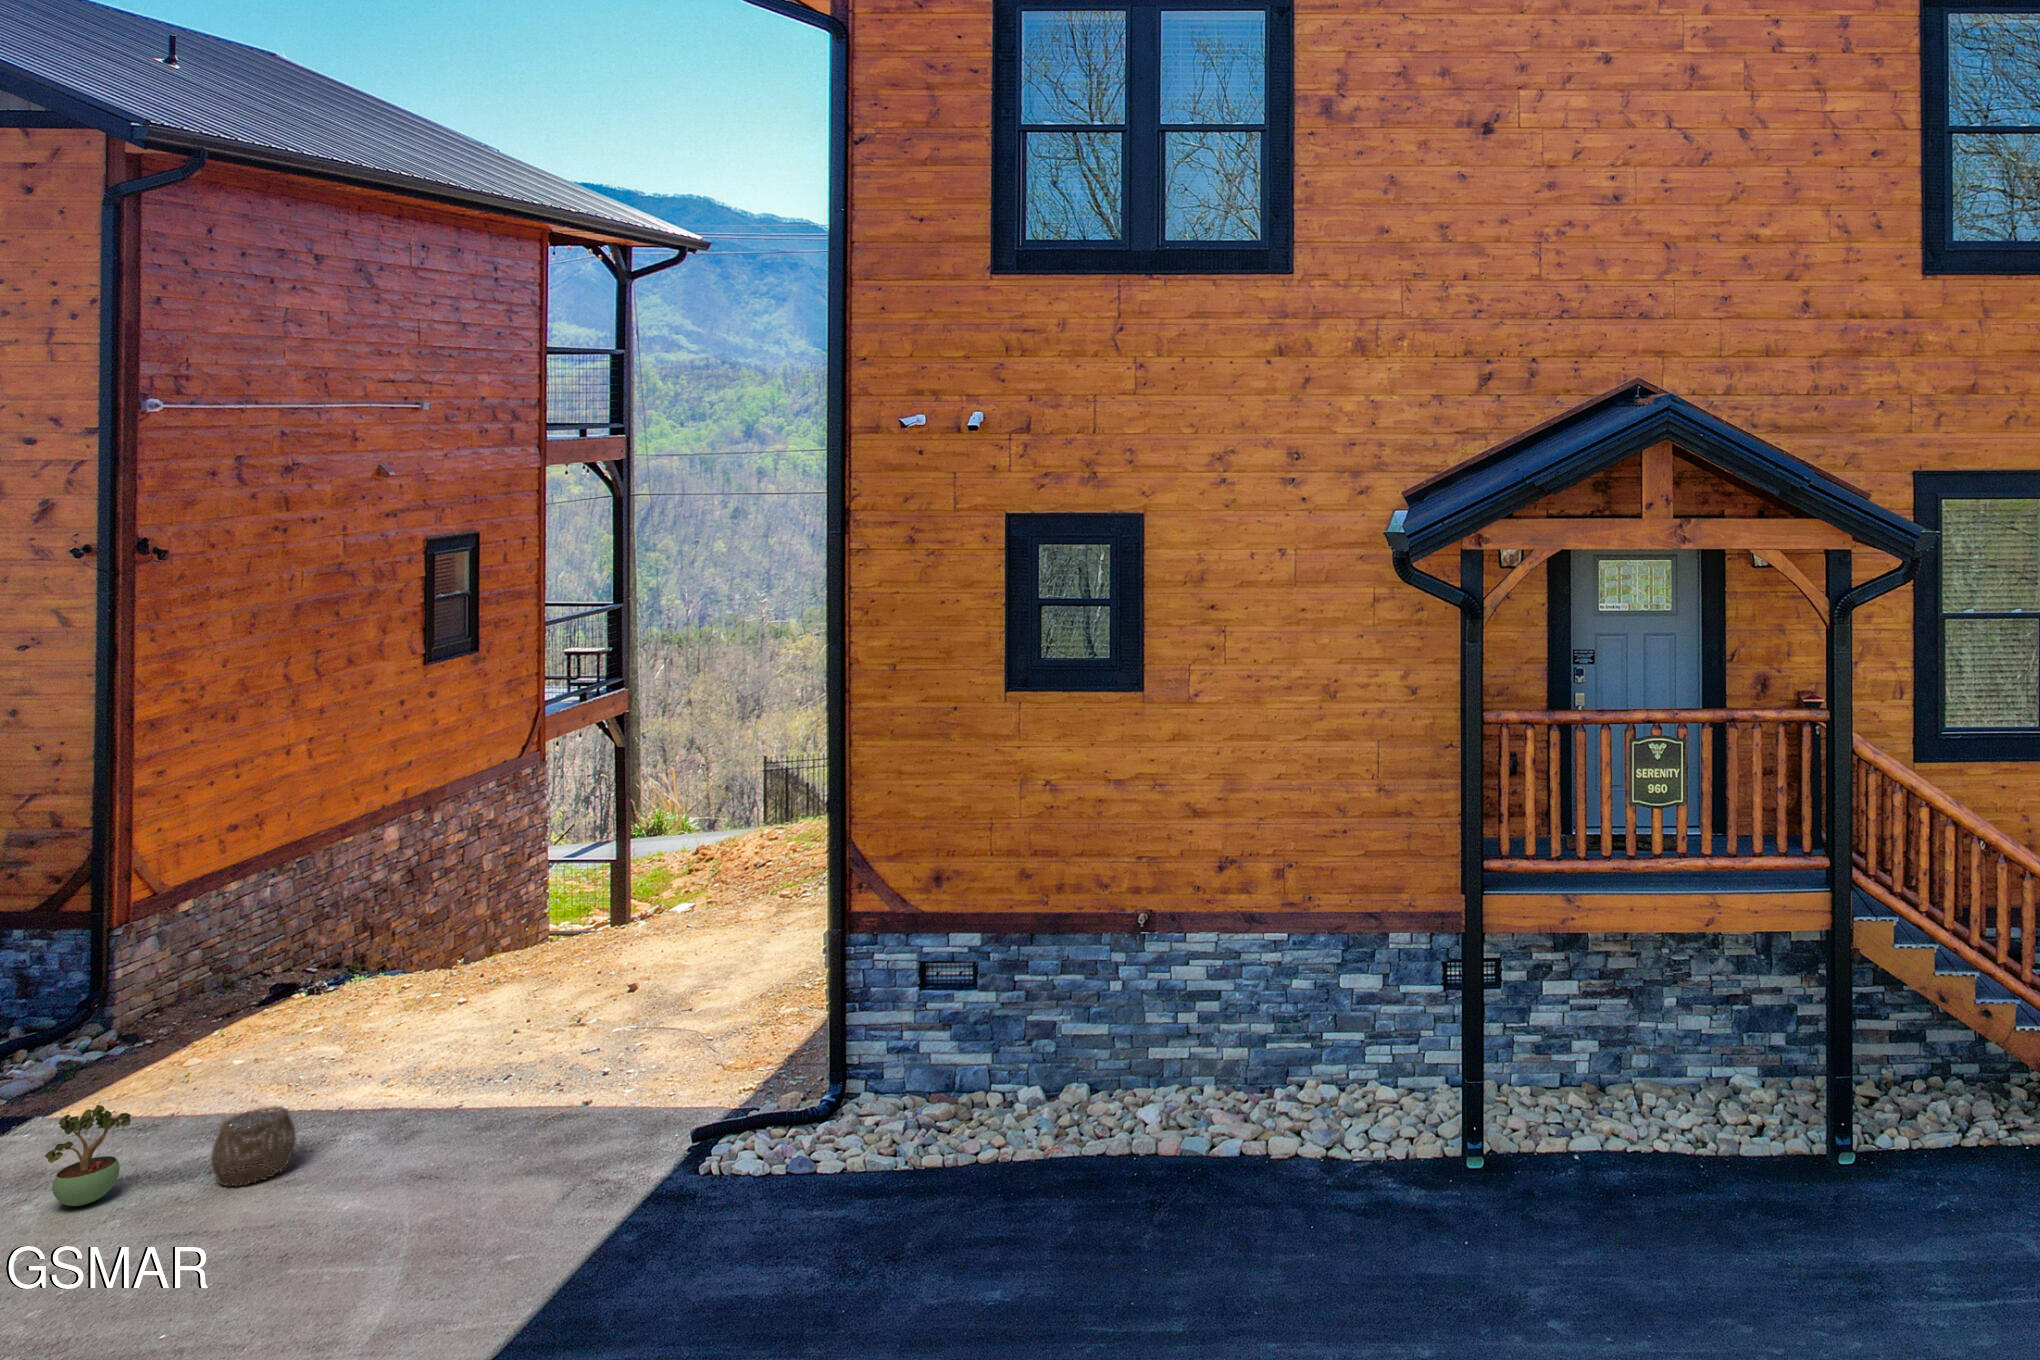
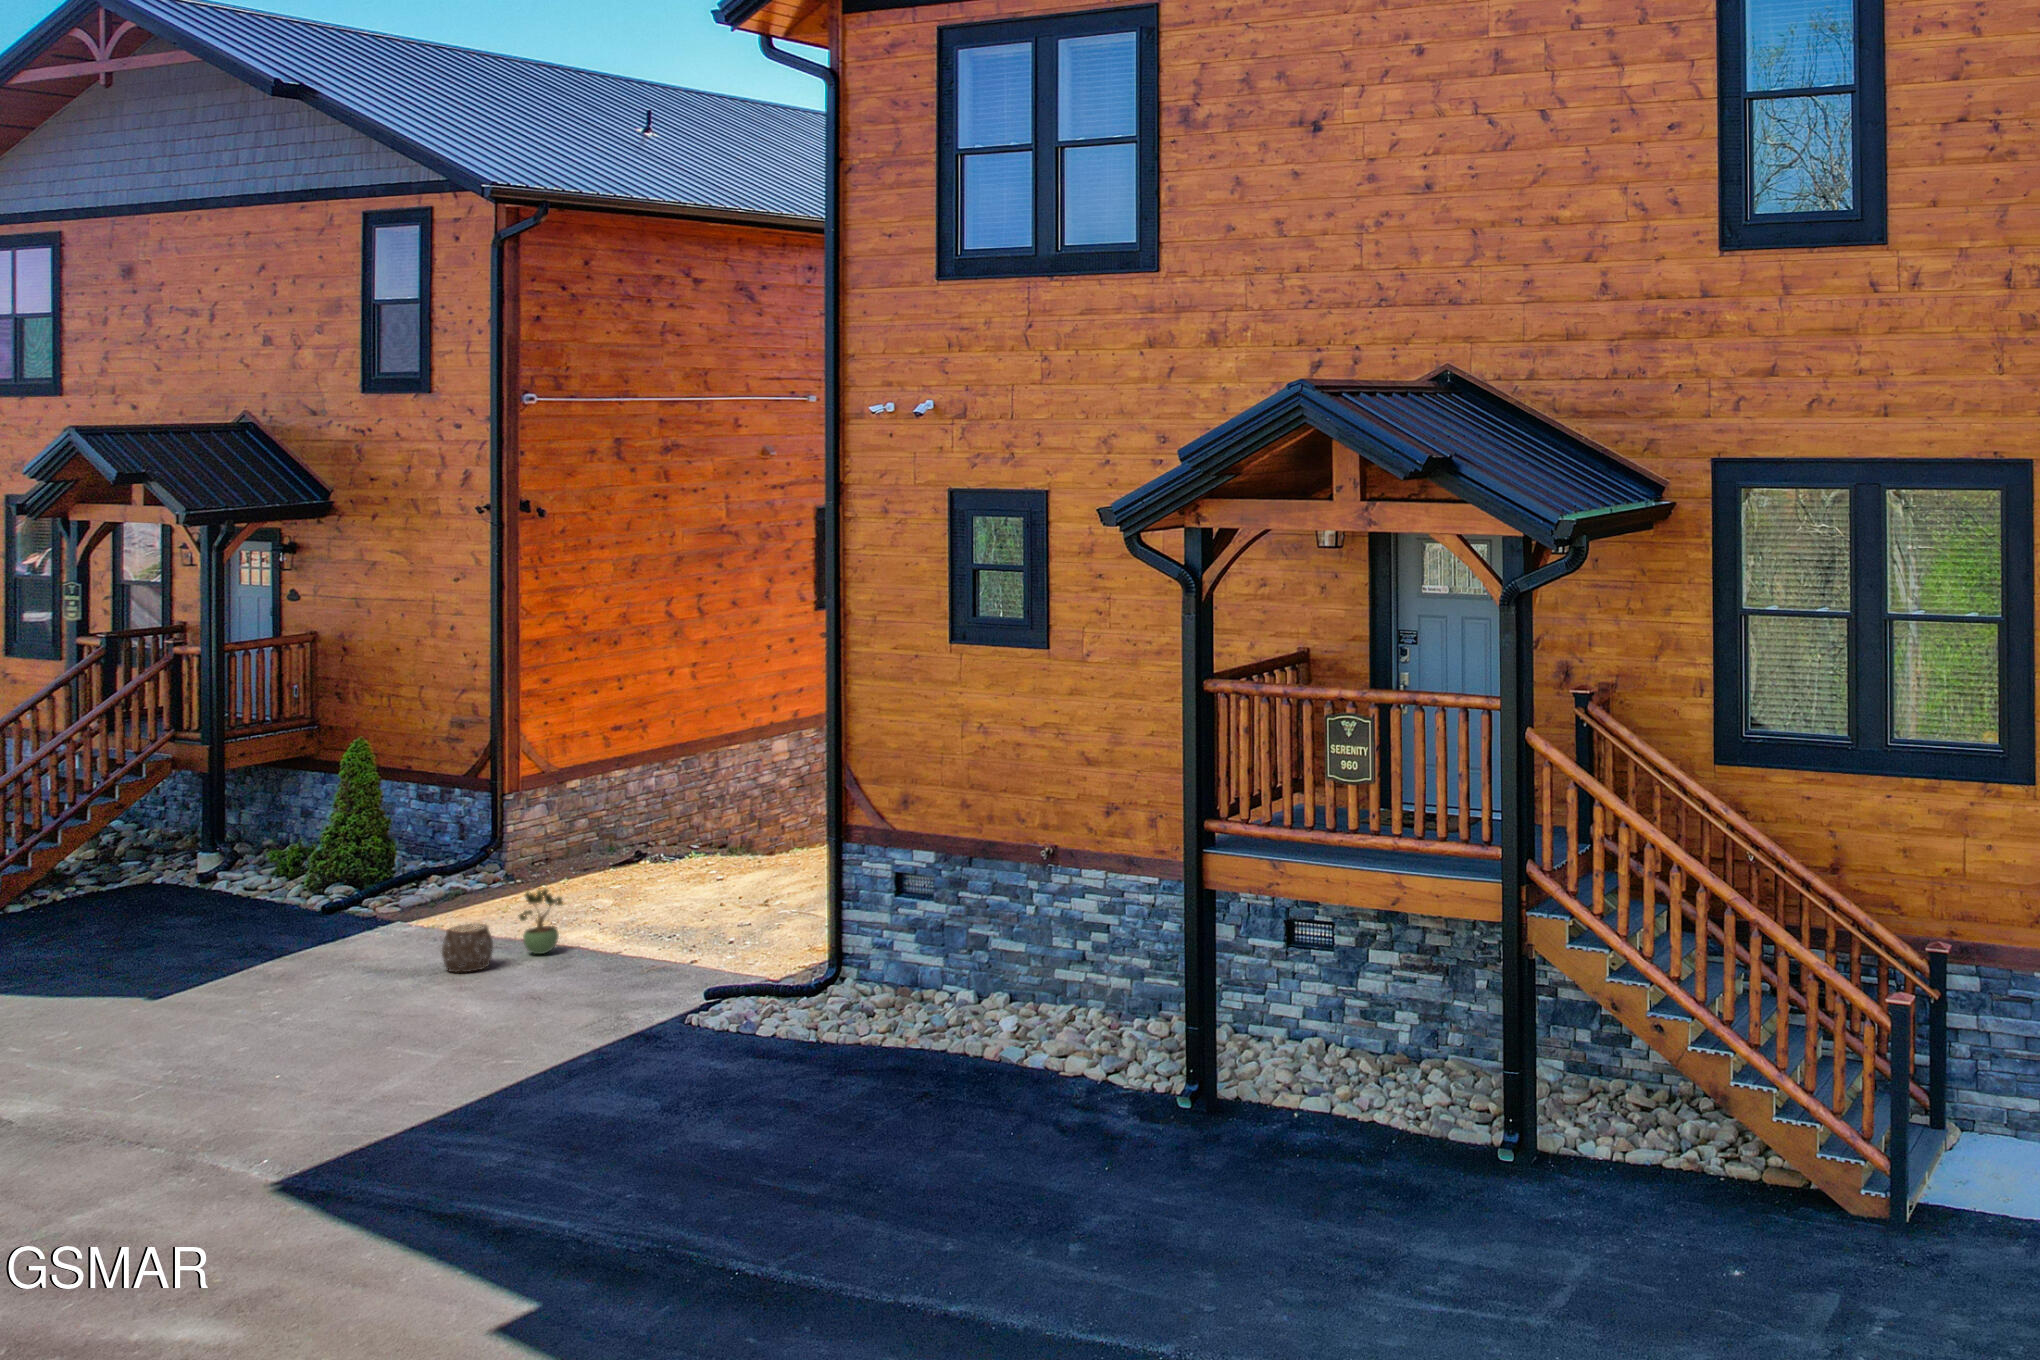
potted plant: present [45,1105,131,1206] -> present [518,889,563,954]

